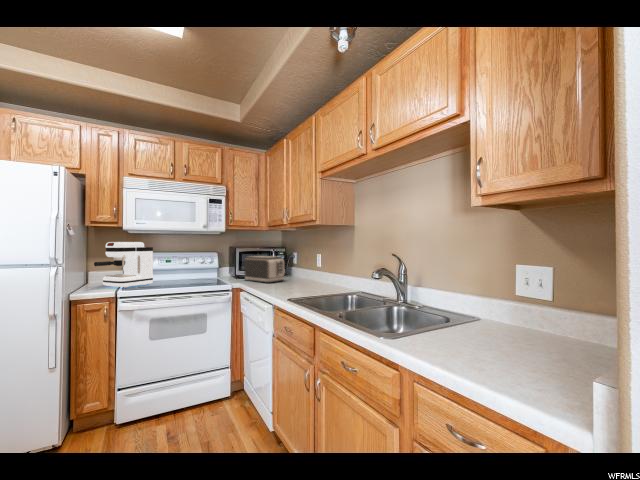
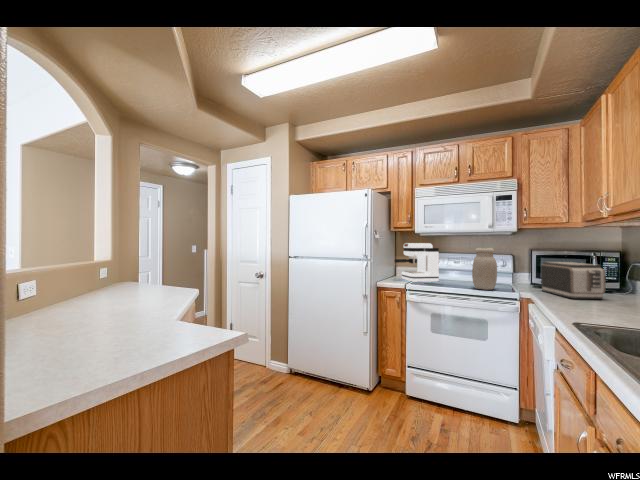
jar: none [192,246,214,285] -> present [472,248,497,290]

